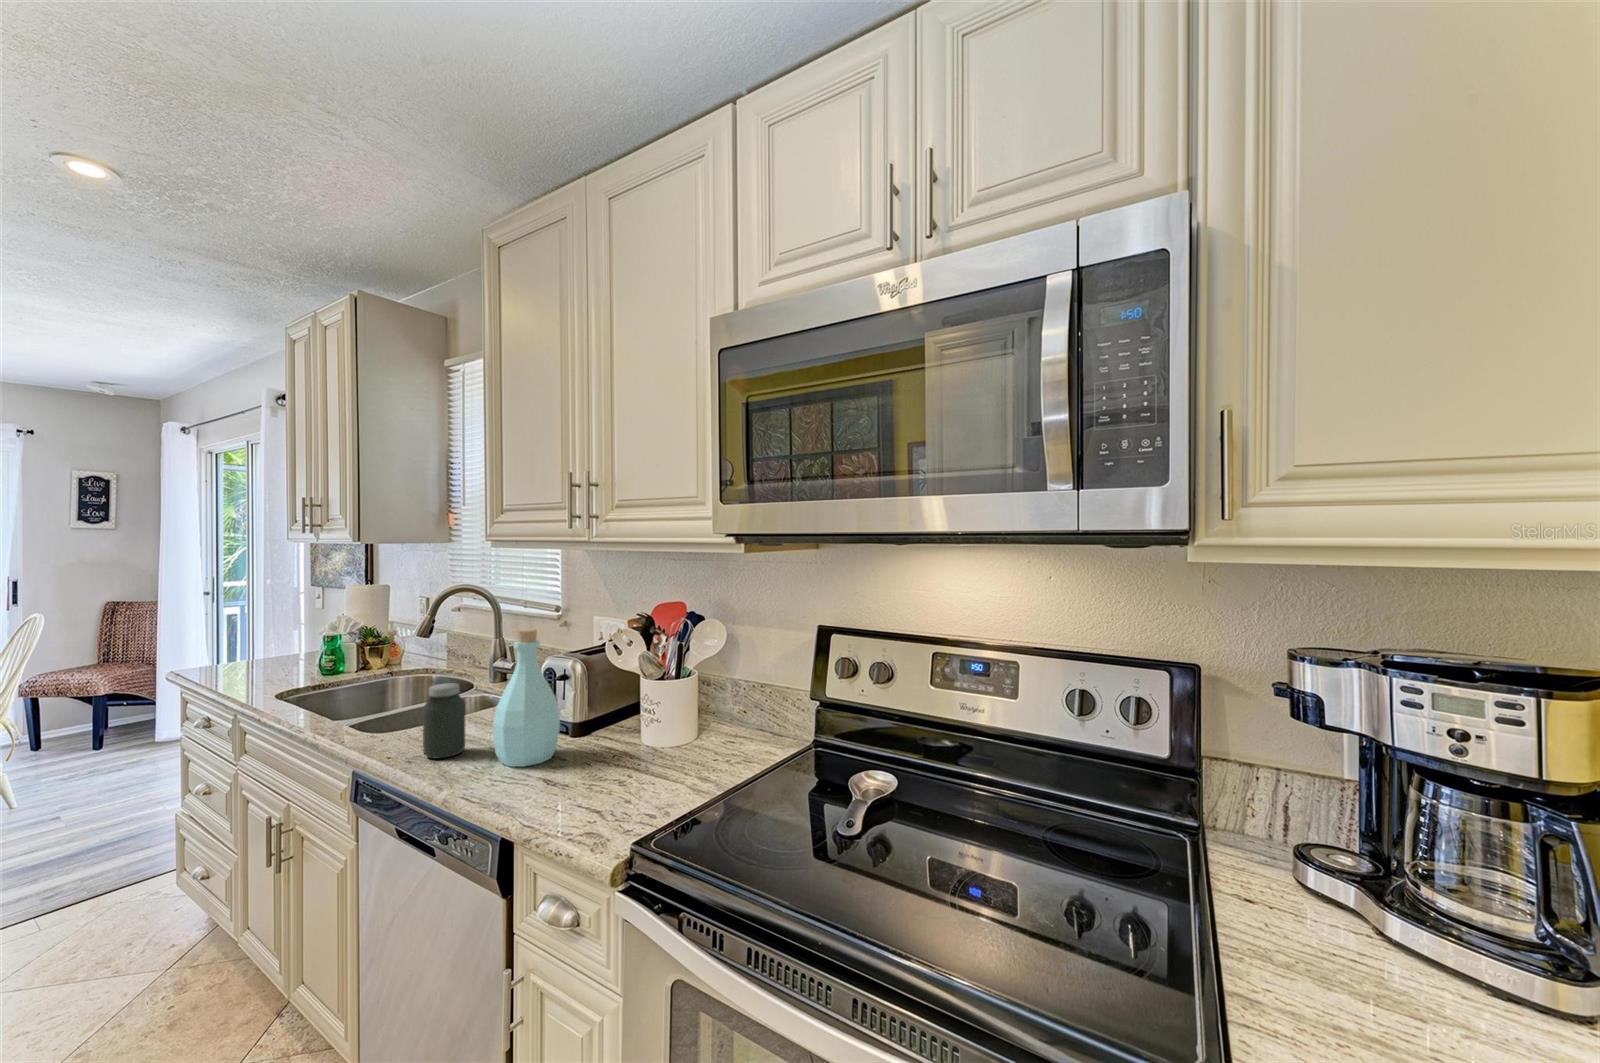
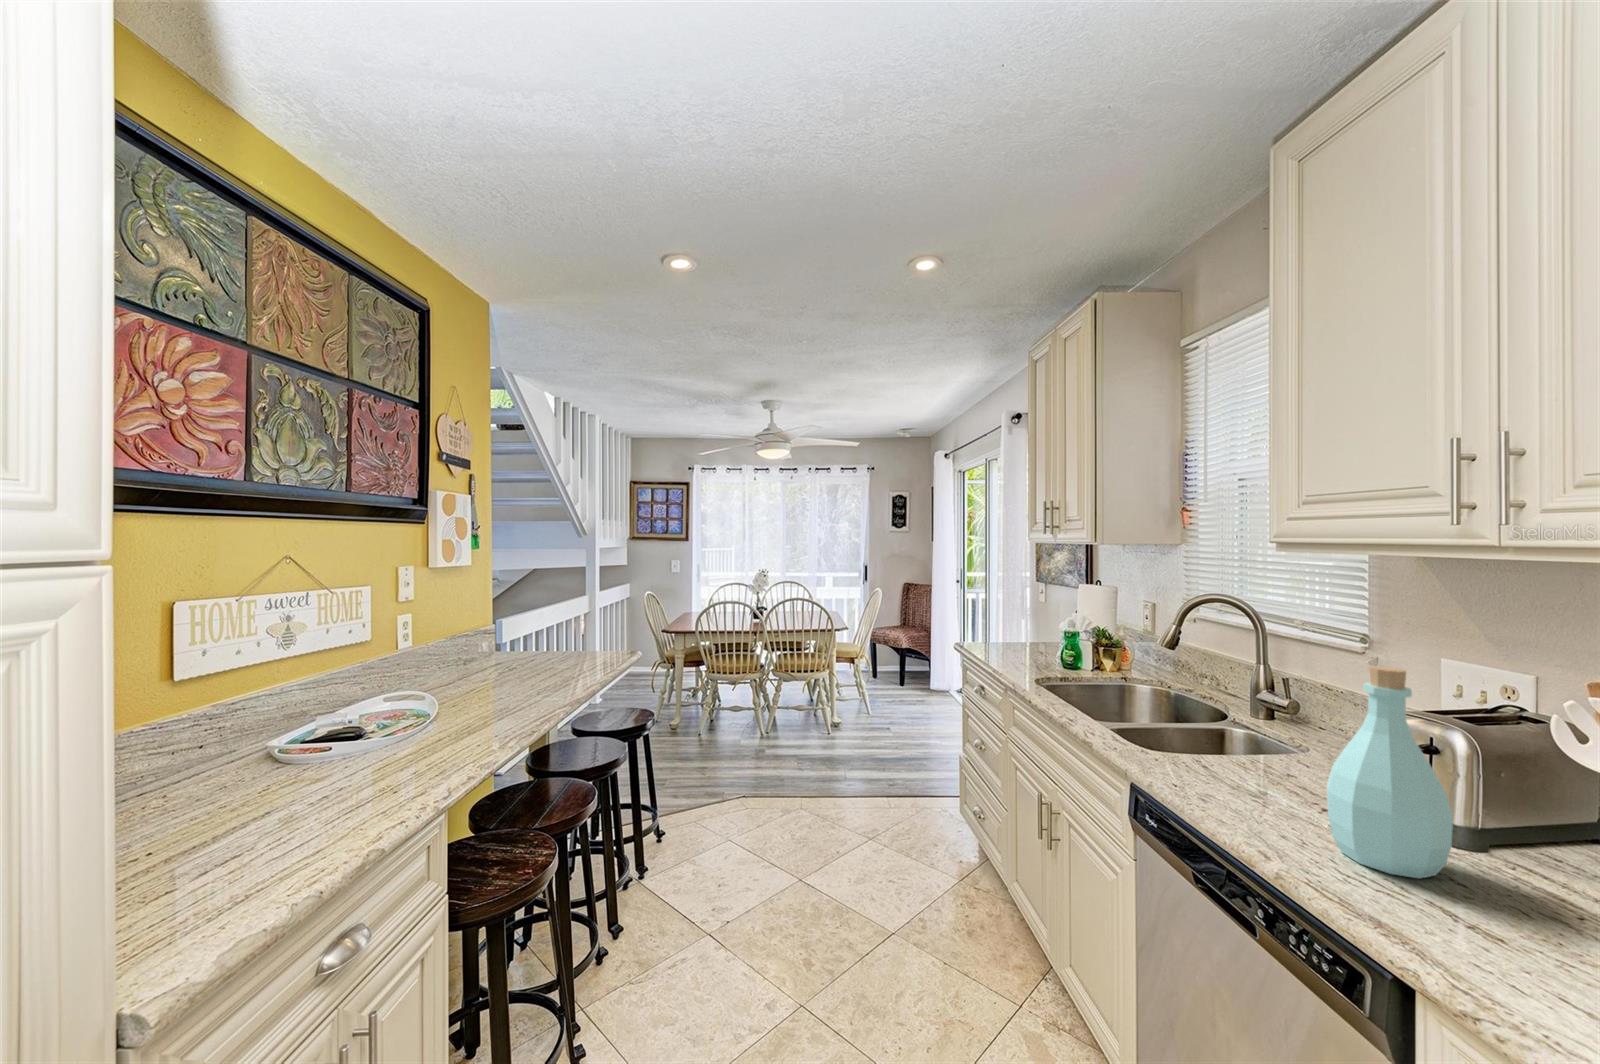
jar: present [423,683,465,759] -> none [1214,715,1271,813]

